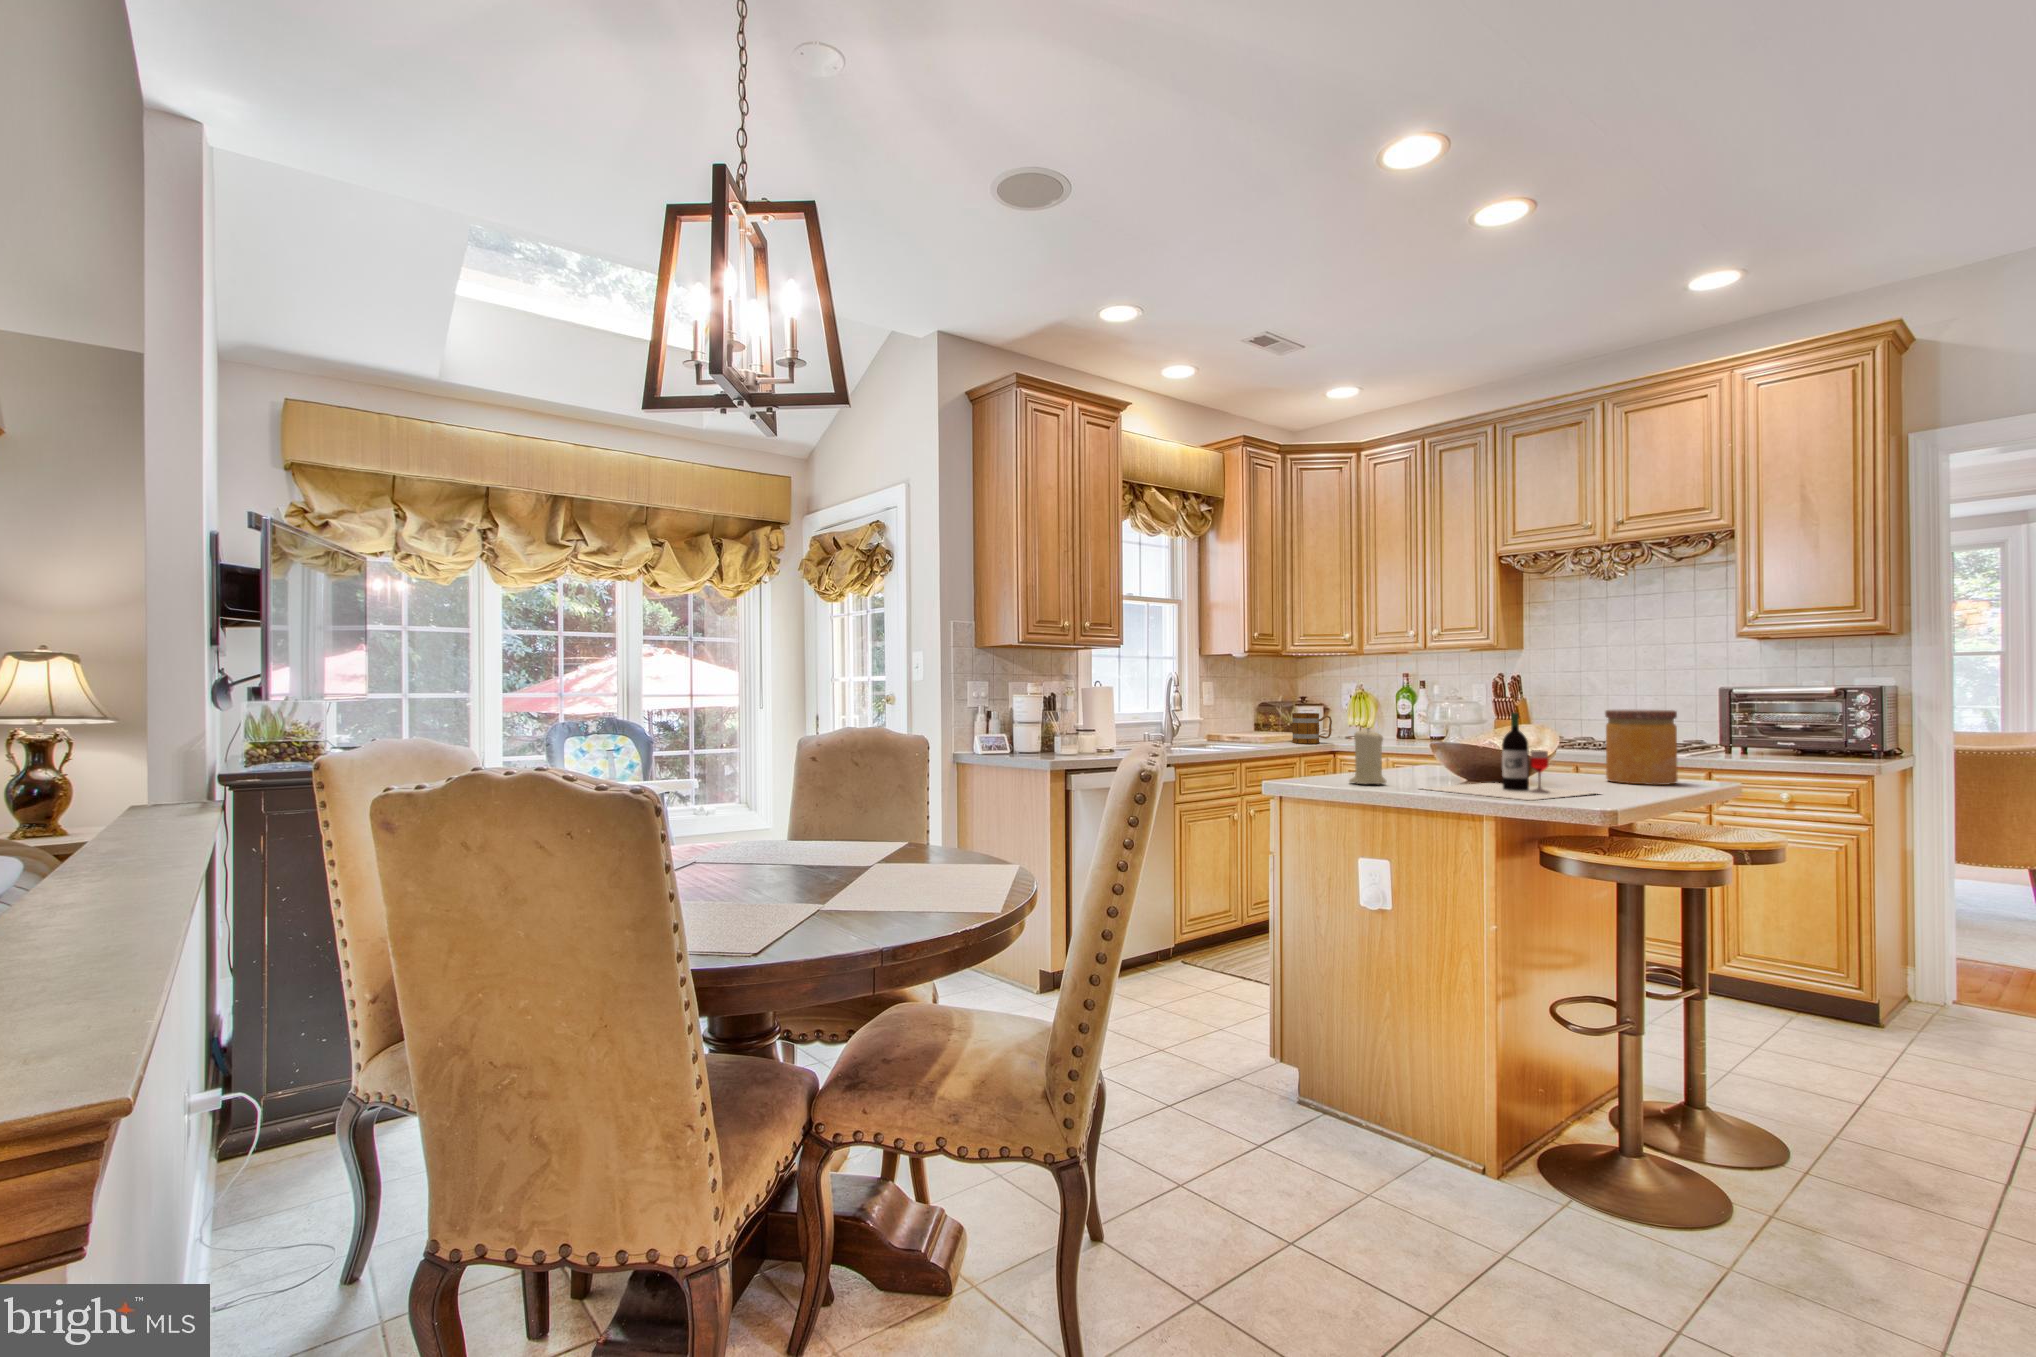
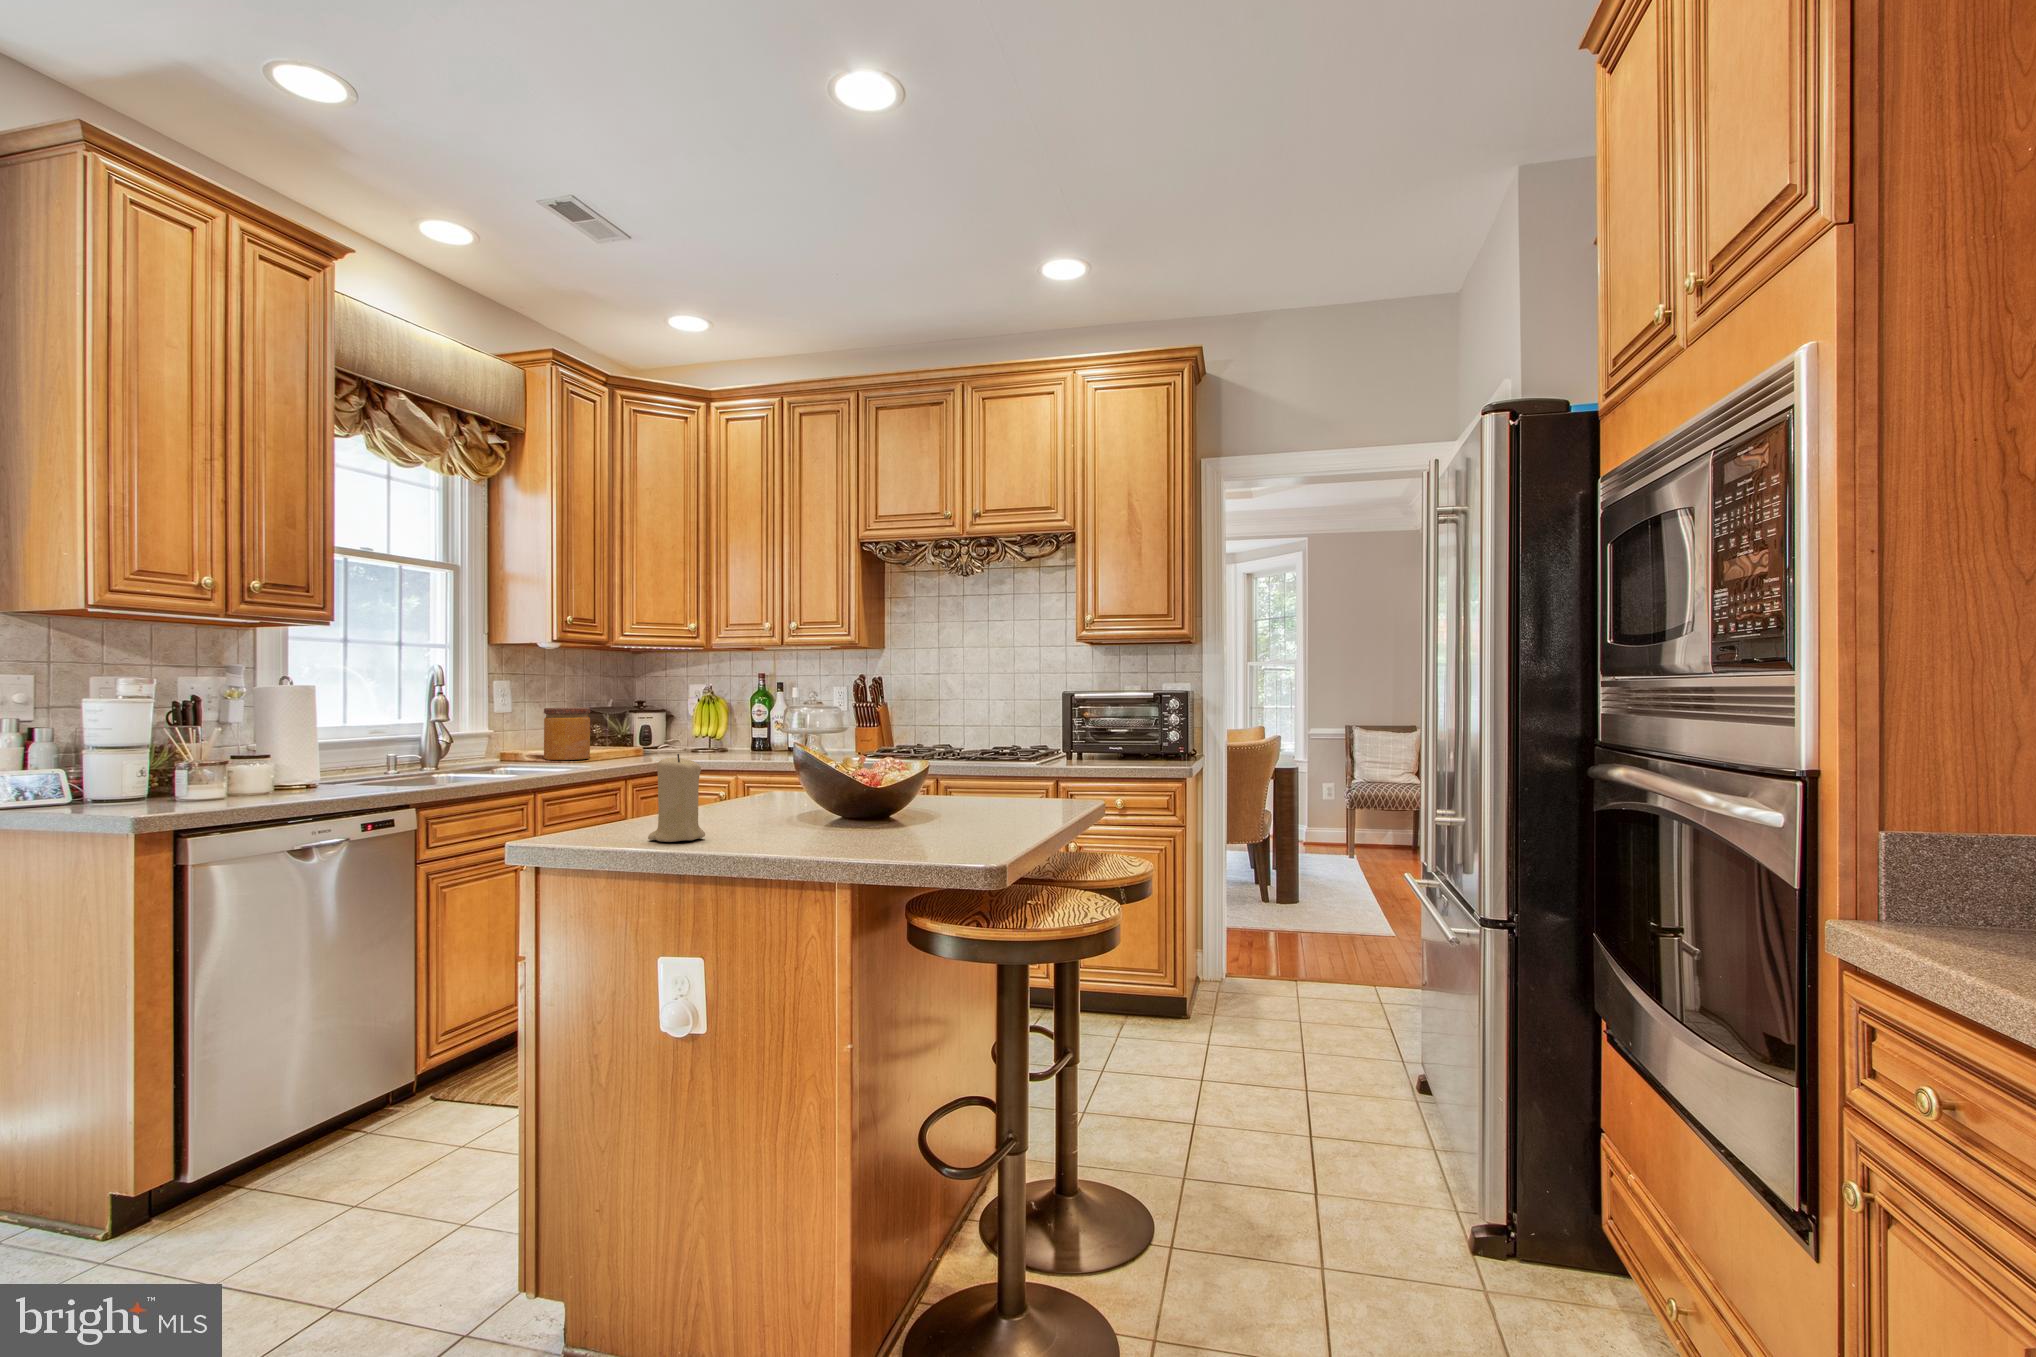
jar: present [1605,710,1678,785] -> present [544,707,591,760]
mug: present [1292,713,1332,744] -> none [614,723,667,763]
wine bottle: present [1426,713,1595,800] -> none [747,728,981,856]

